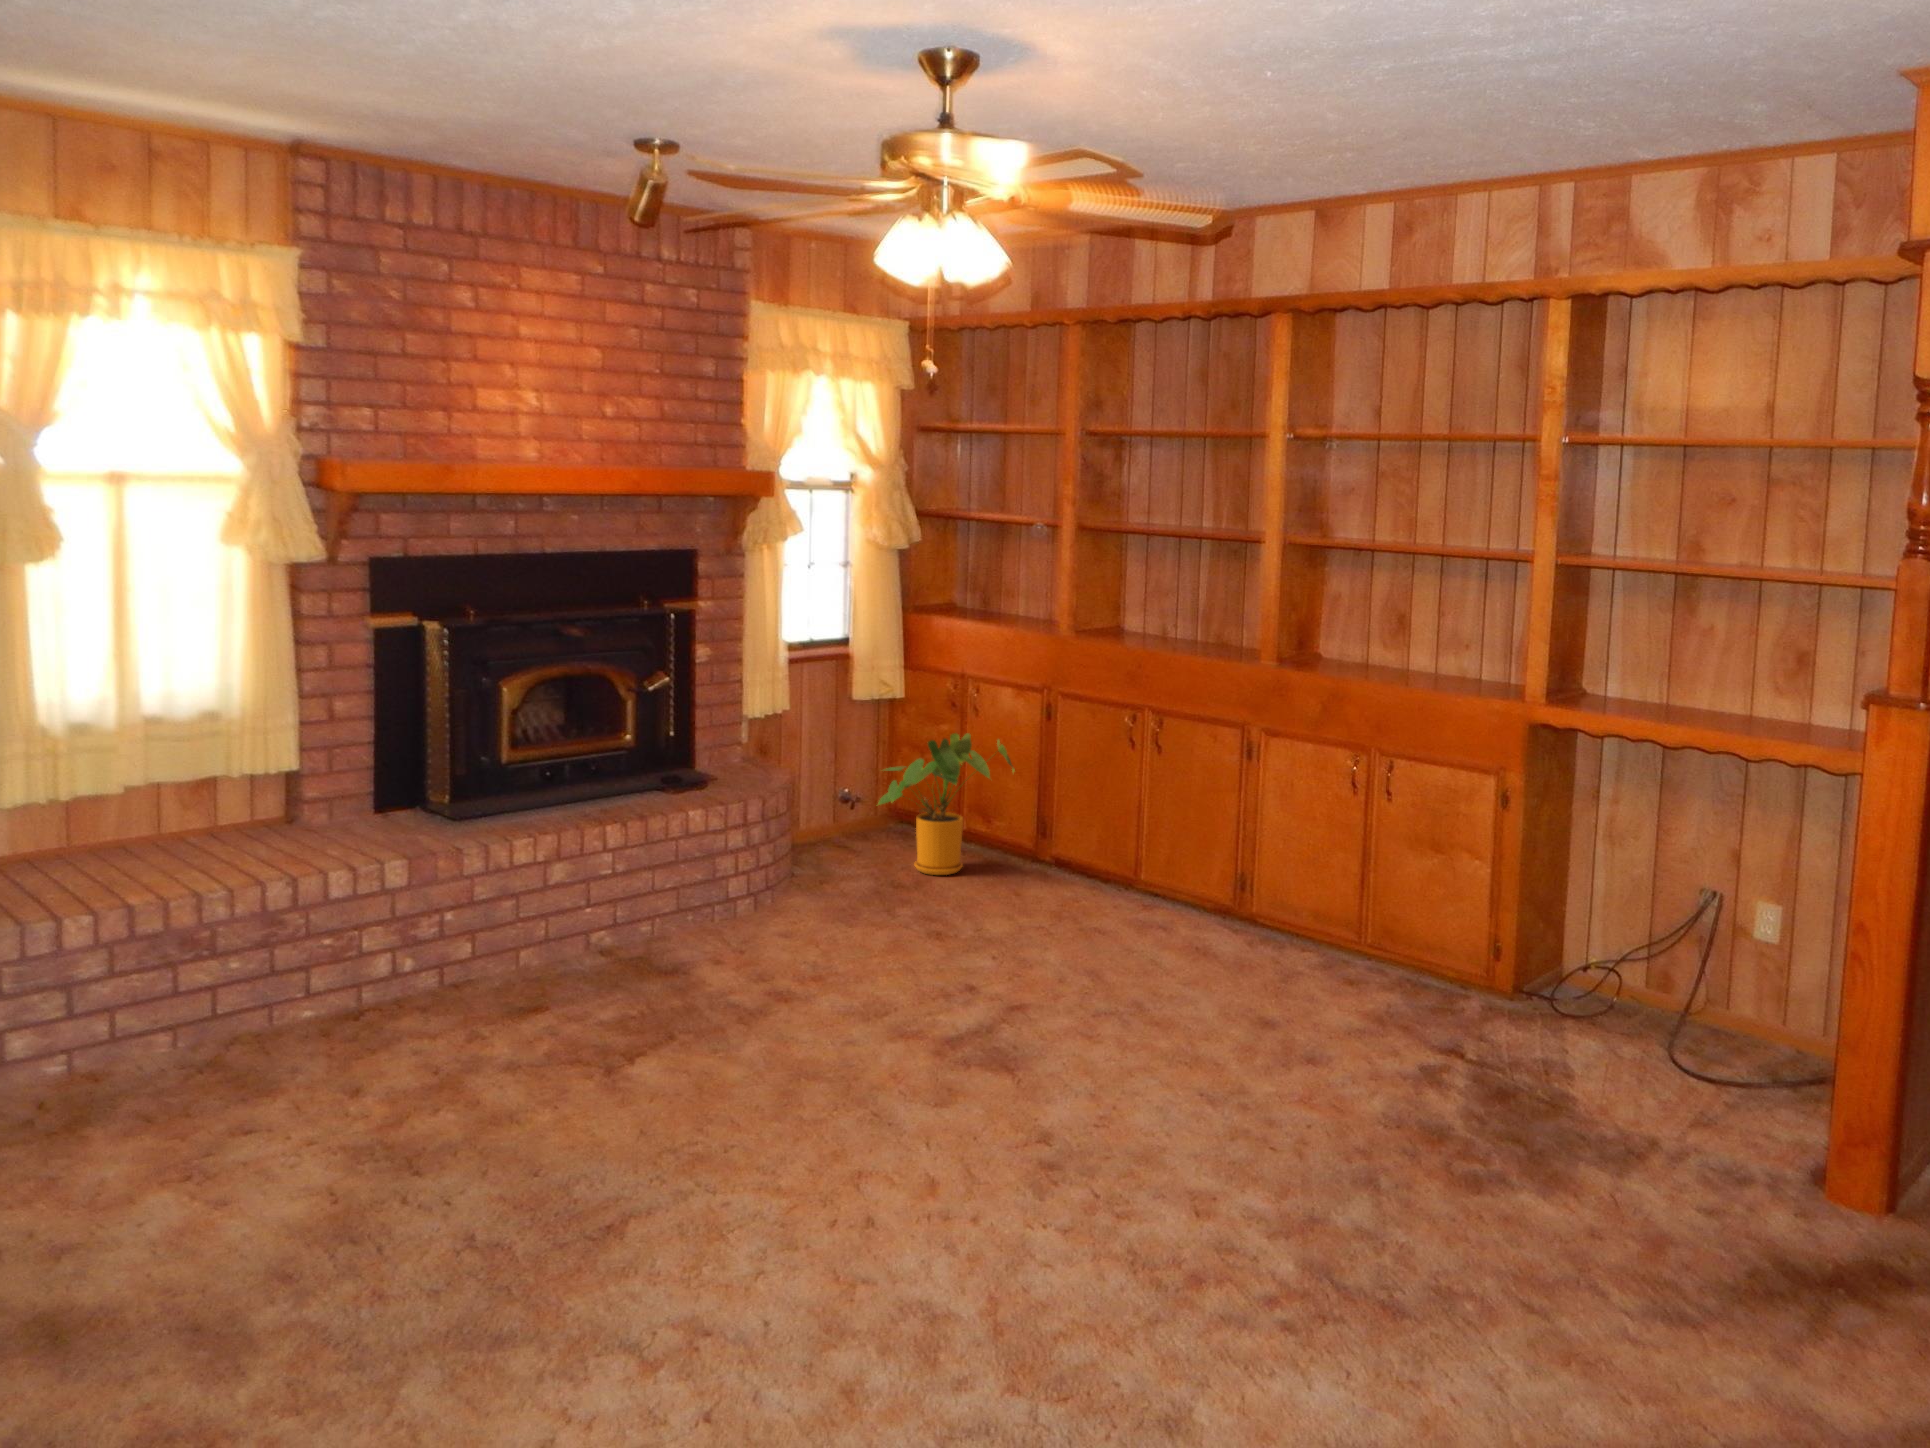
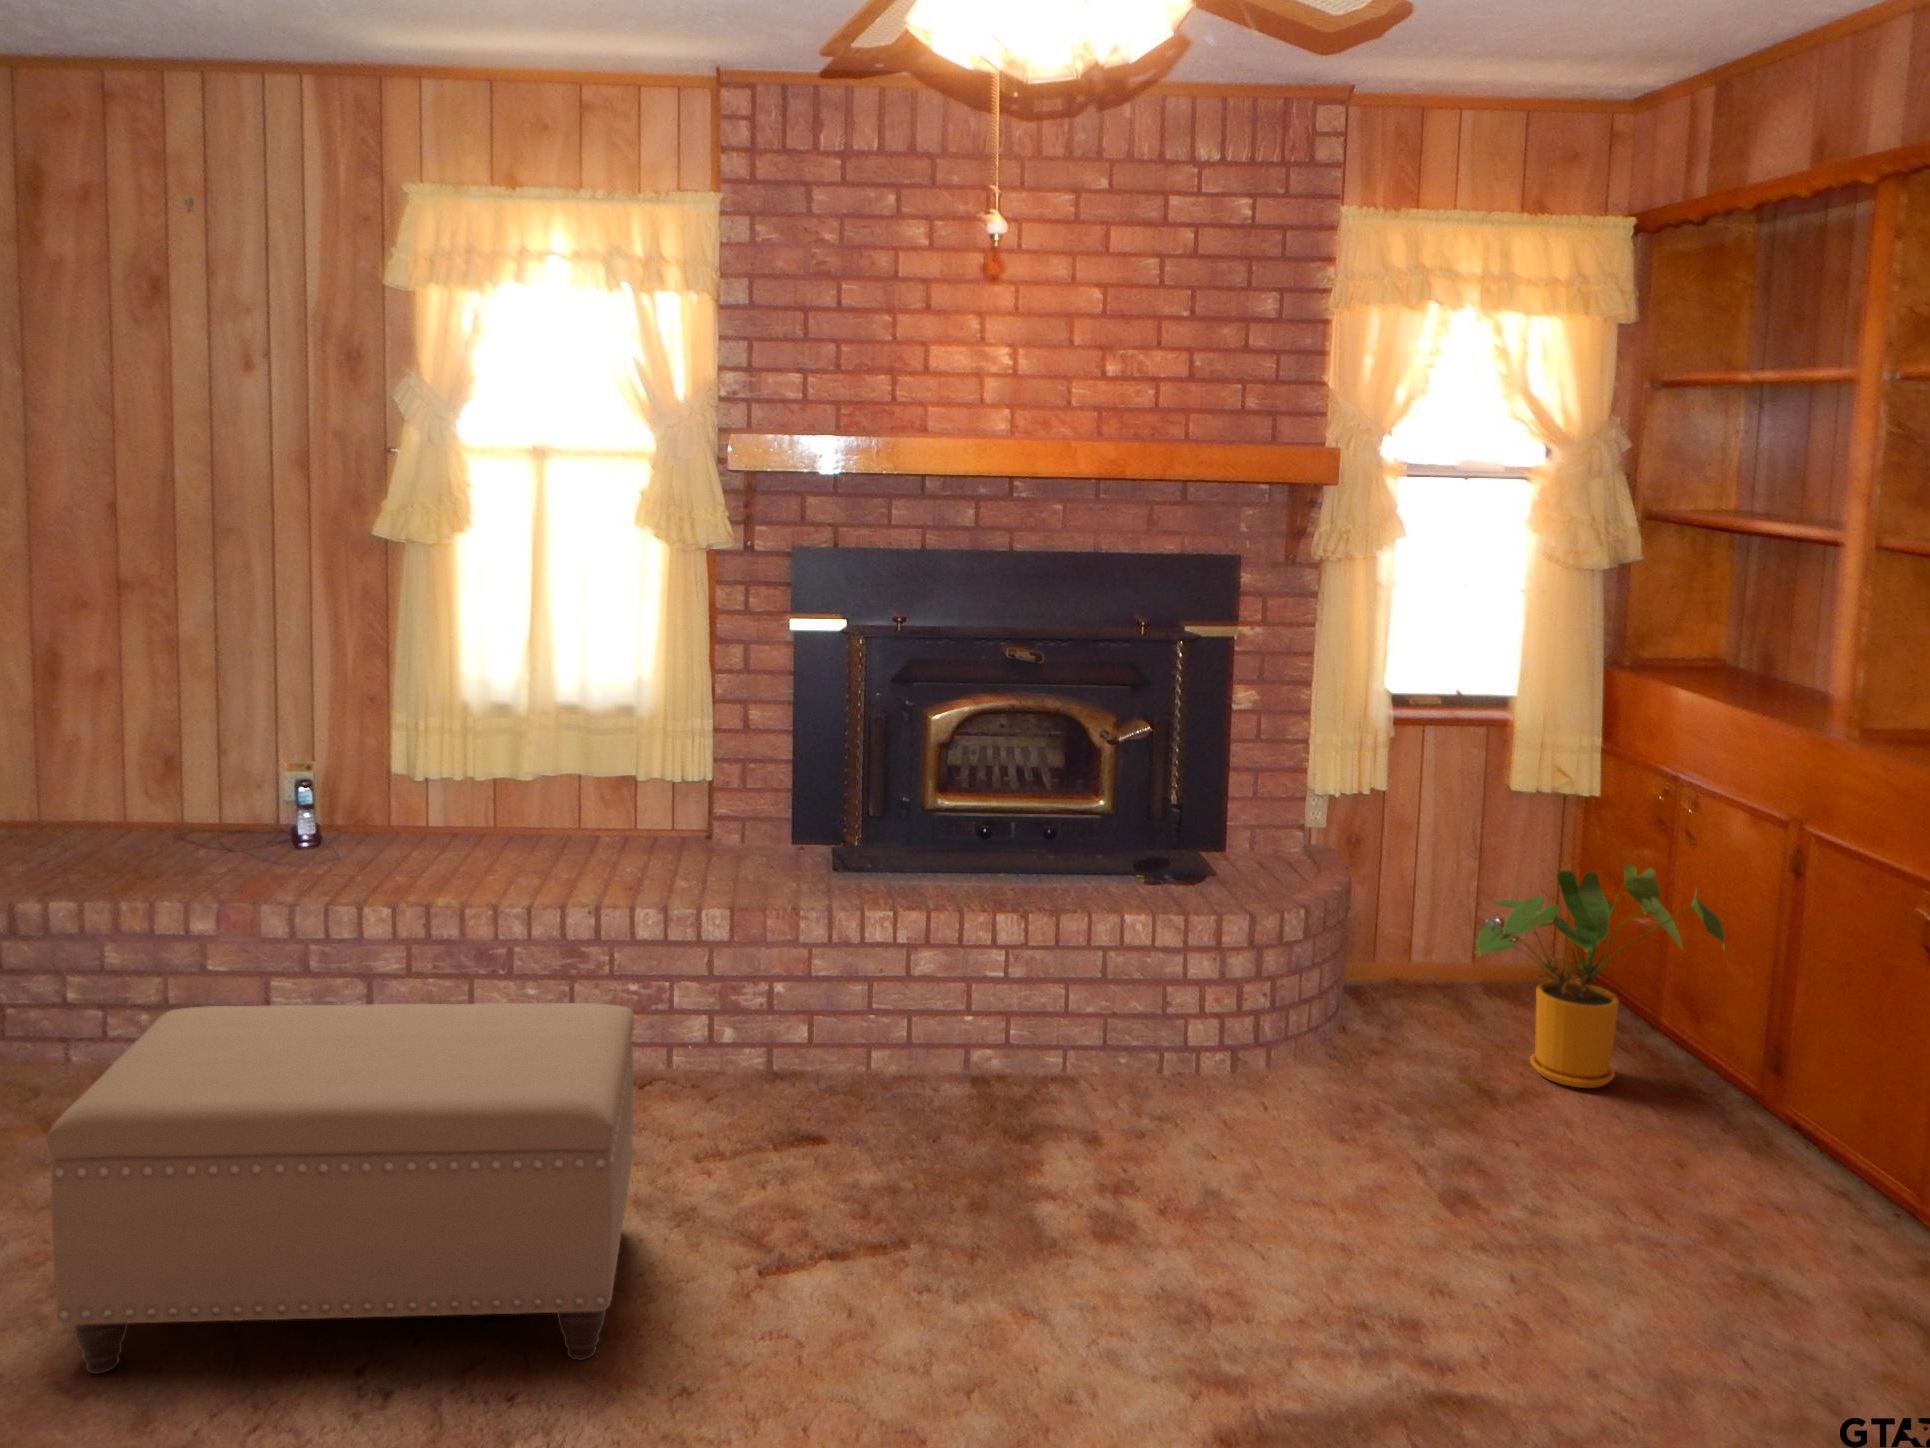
ottoman: none [60,916,570,1284] -> present [47,1003,634,1374]

